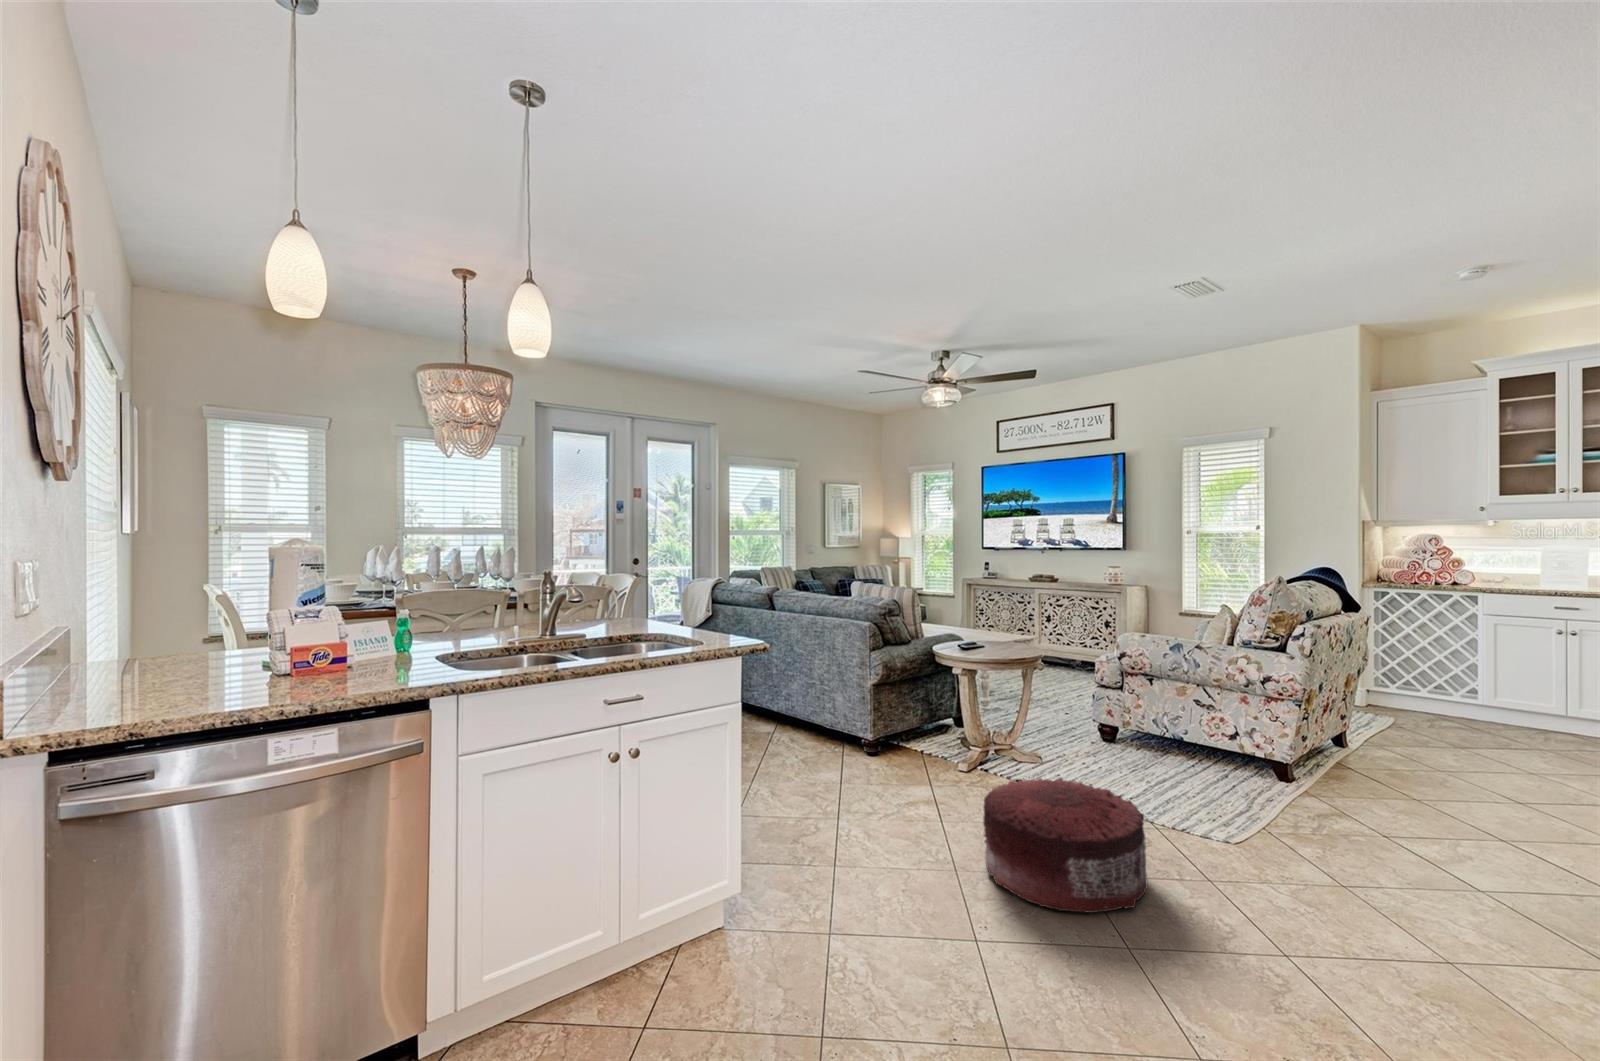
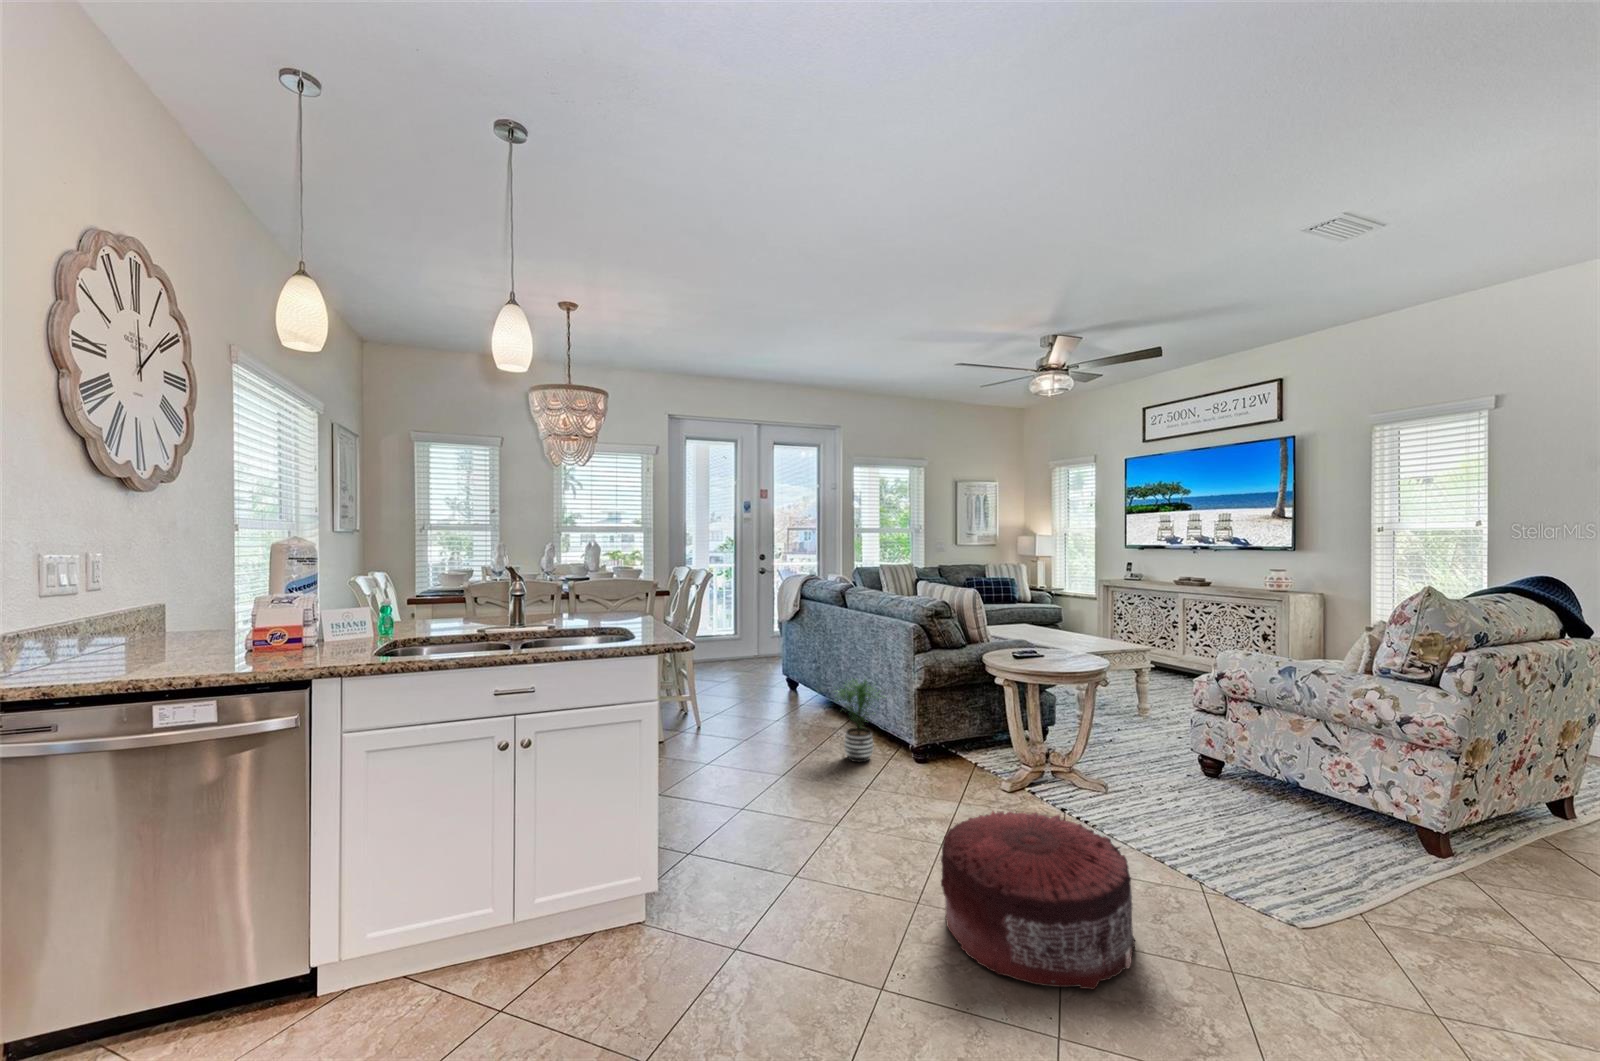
potted plant: none [784,678,841,761] -> present [835,678,884,762]

